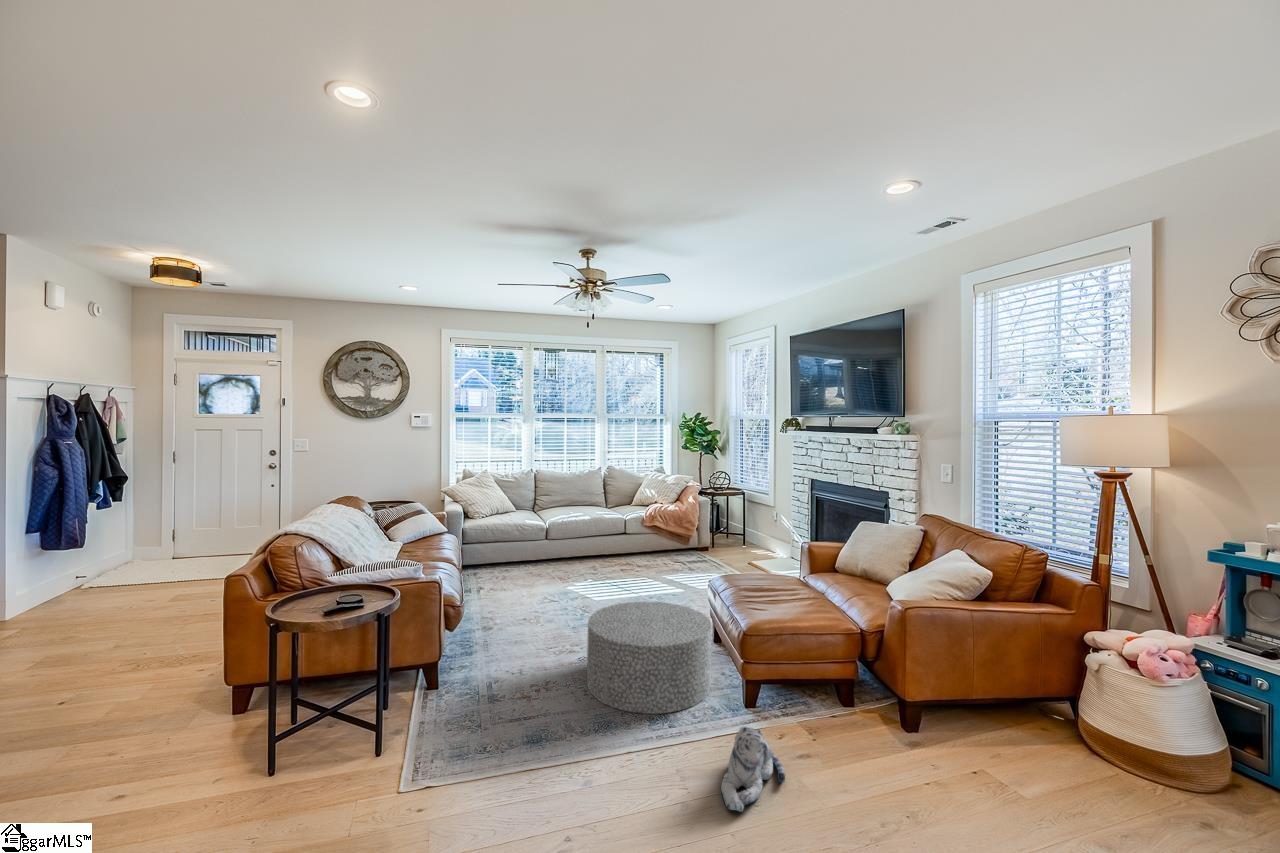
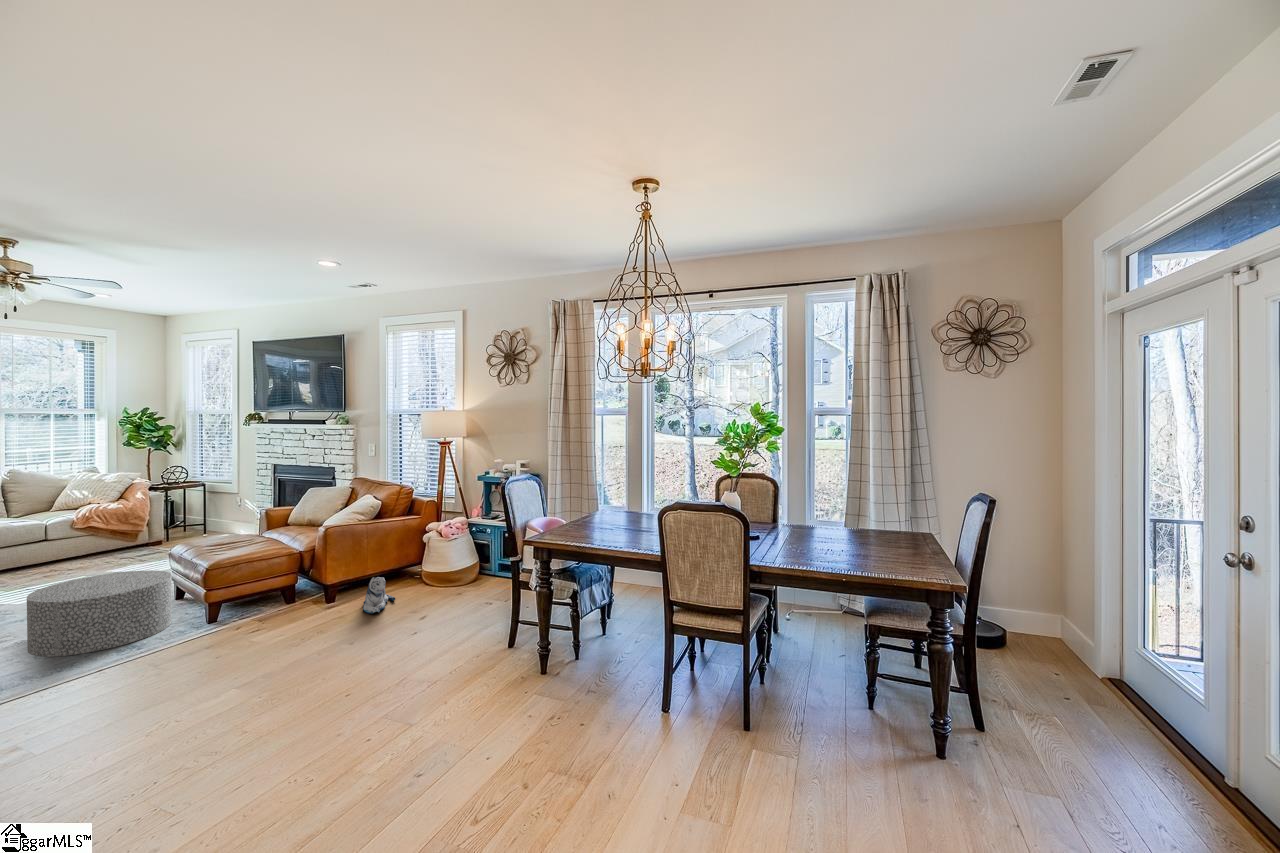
plush toy: present [721,727,785,812] -> present [363,577,395,614]

